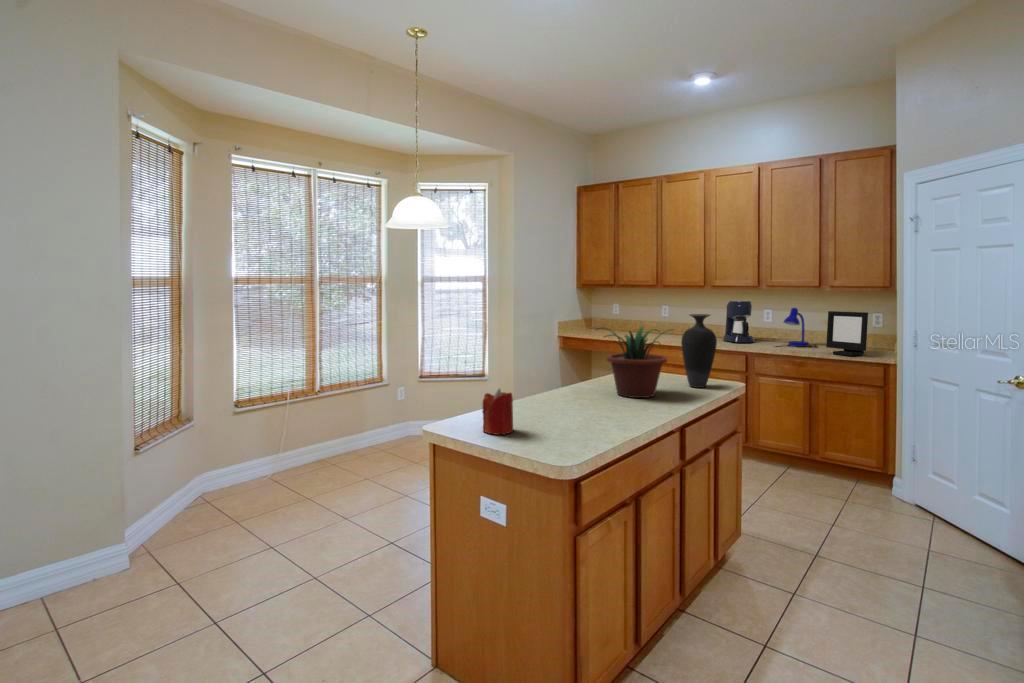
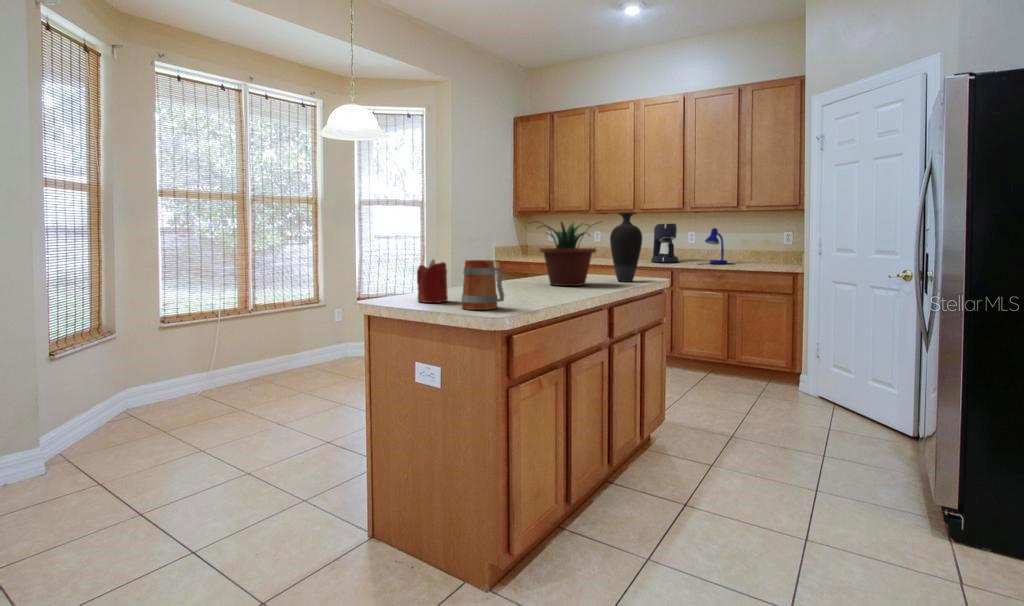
picture frame: present [826,311,868,356] -> none [742,228,778,268]
mug: none [528,396,573,453] -> present [462,260,504,310]

